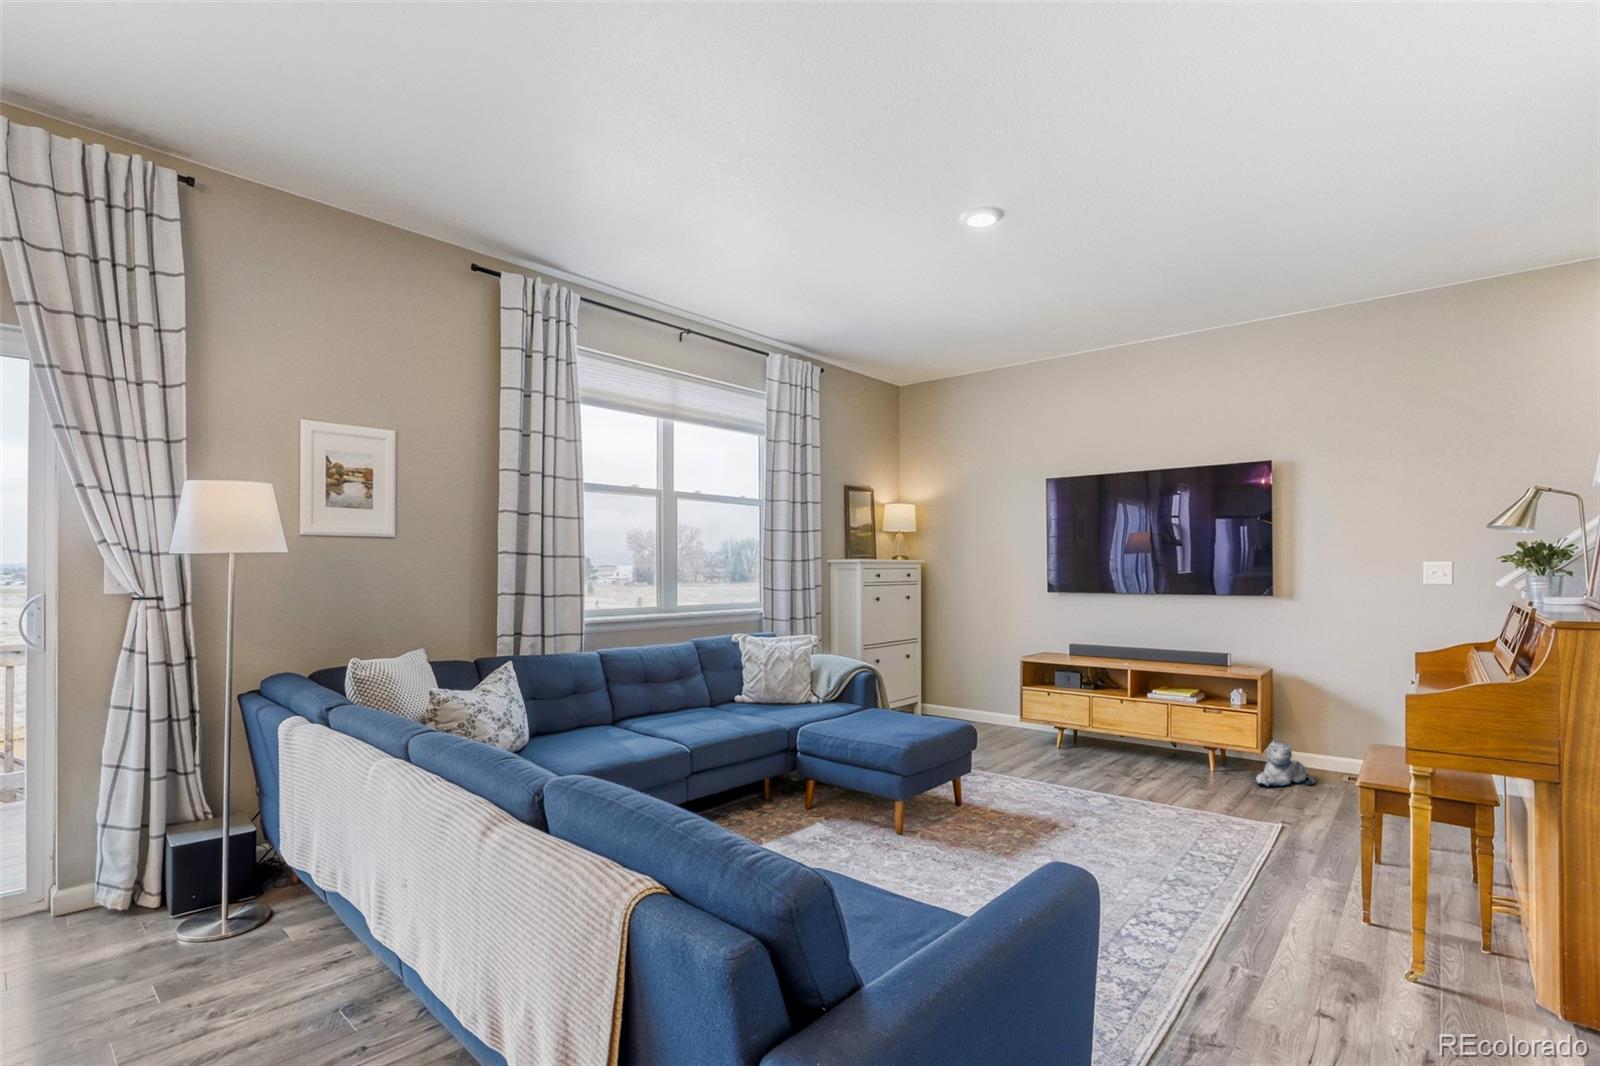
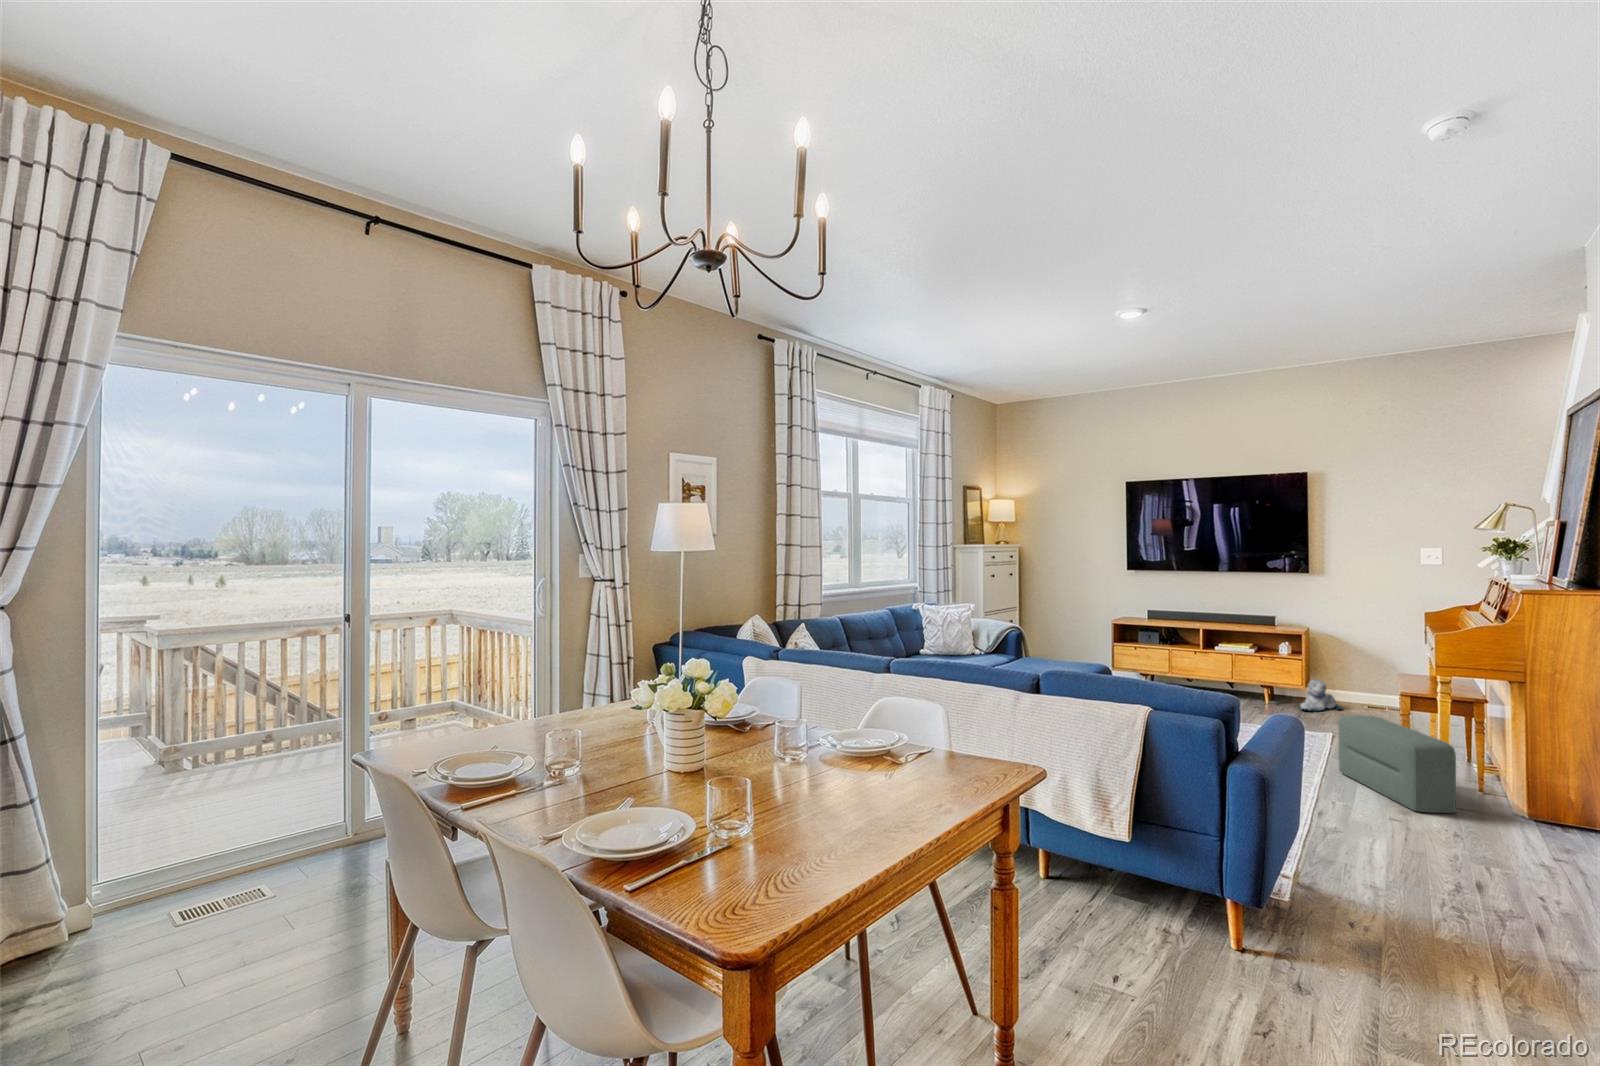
pouf: none [1272,818,1449,1013] -> present [1339,715,1456,813]

